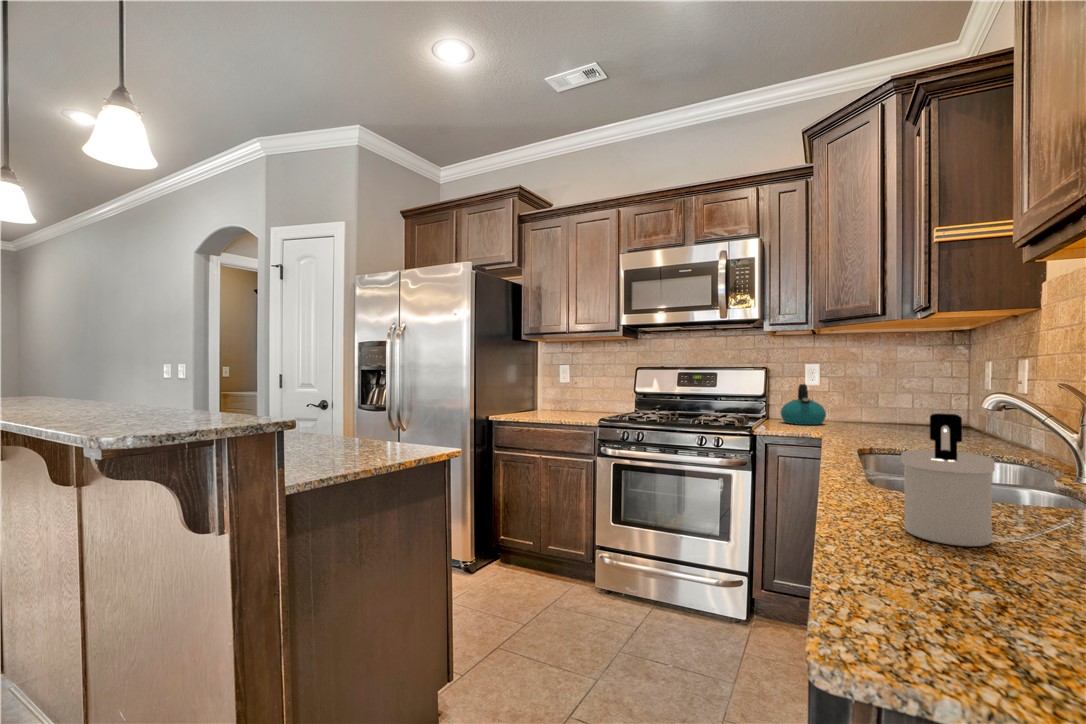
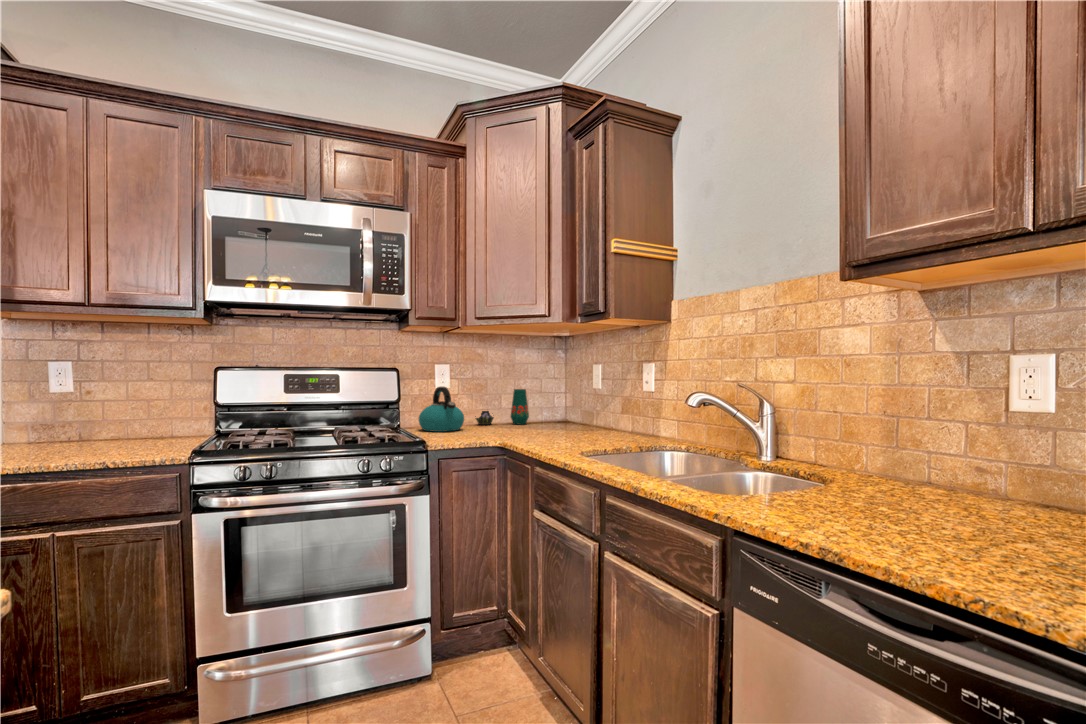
vase: none [850,389,916,426] -> present [475,389,529,425]
soap dispenser: present [901,413,995,546] -> none [862,414,1003,557]

